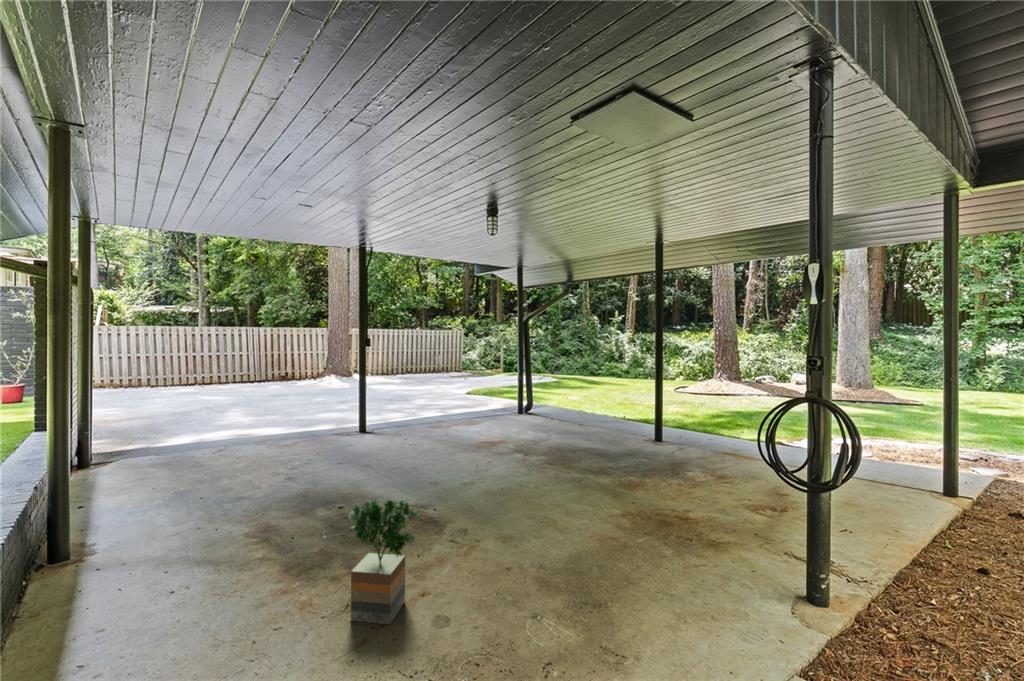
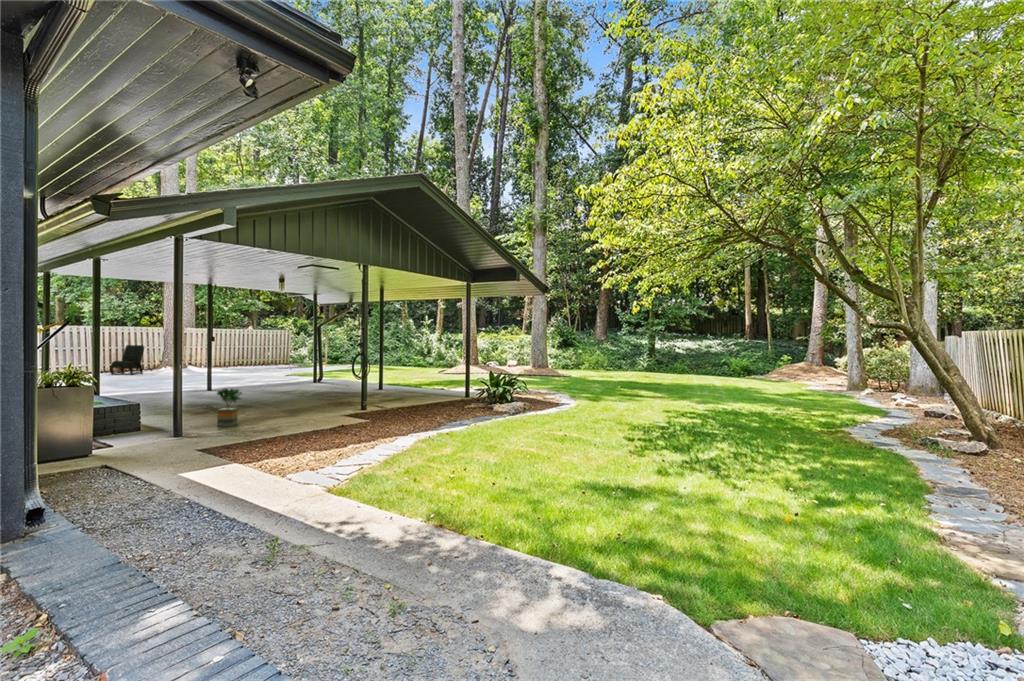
lounge chair: none [271,350,308,385] -> present [110,345,144,375]

